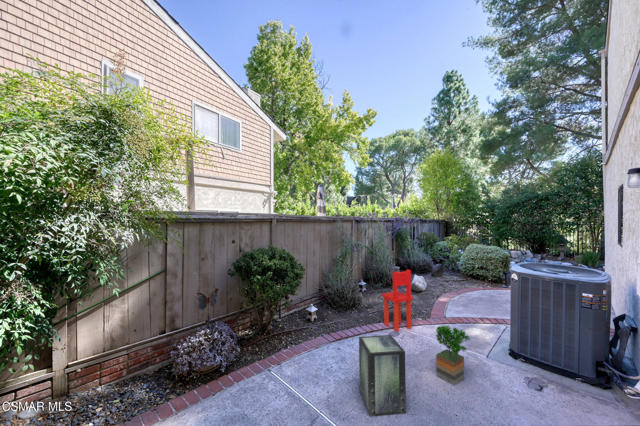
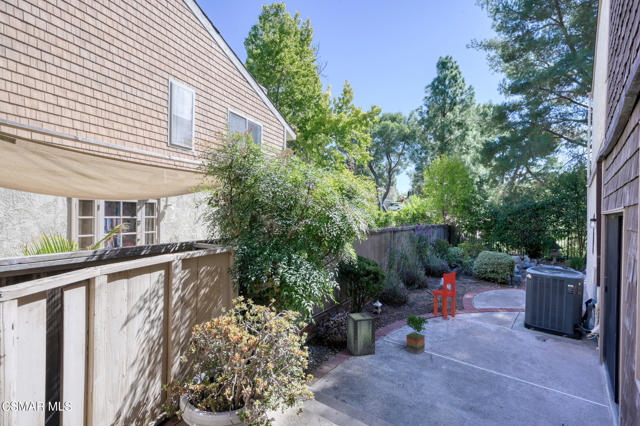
potted tree: present [436,326,470,385] -> present [406,315,428,354]
storage box: present [359,335,406,417] -> present [347,312,375,357]

